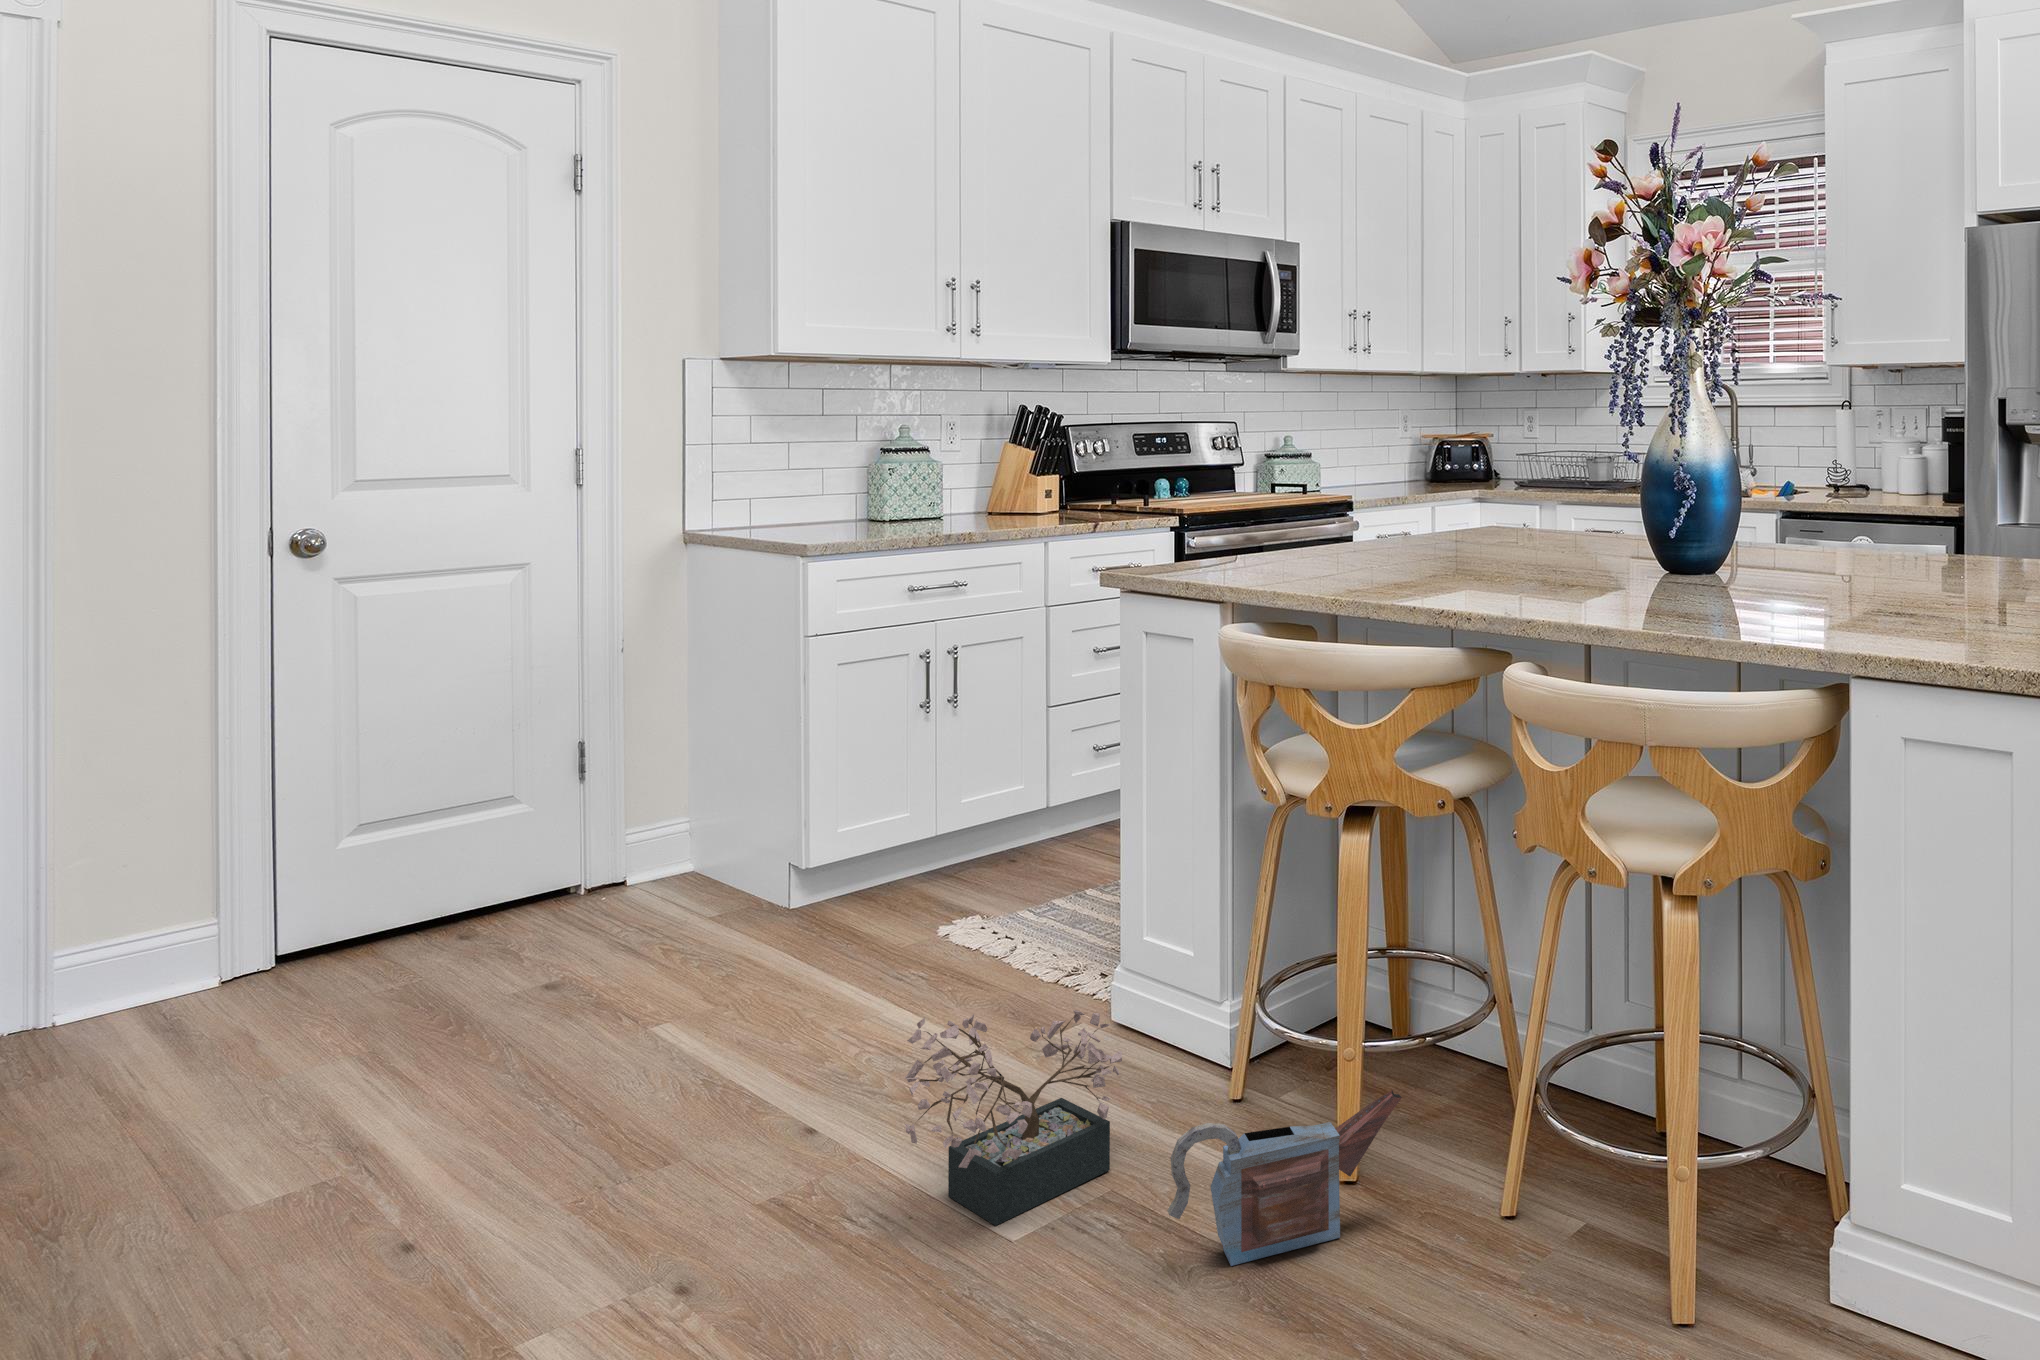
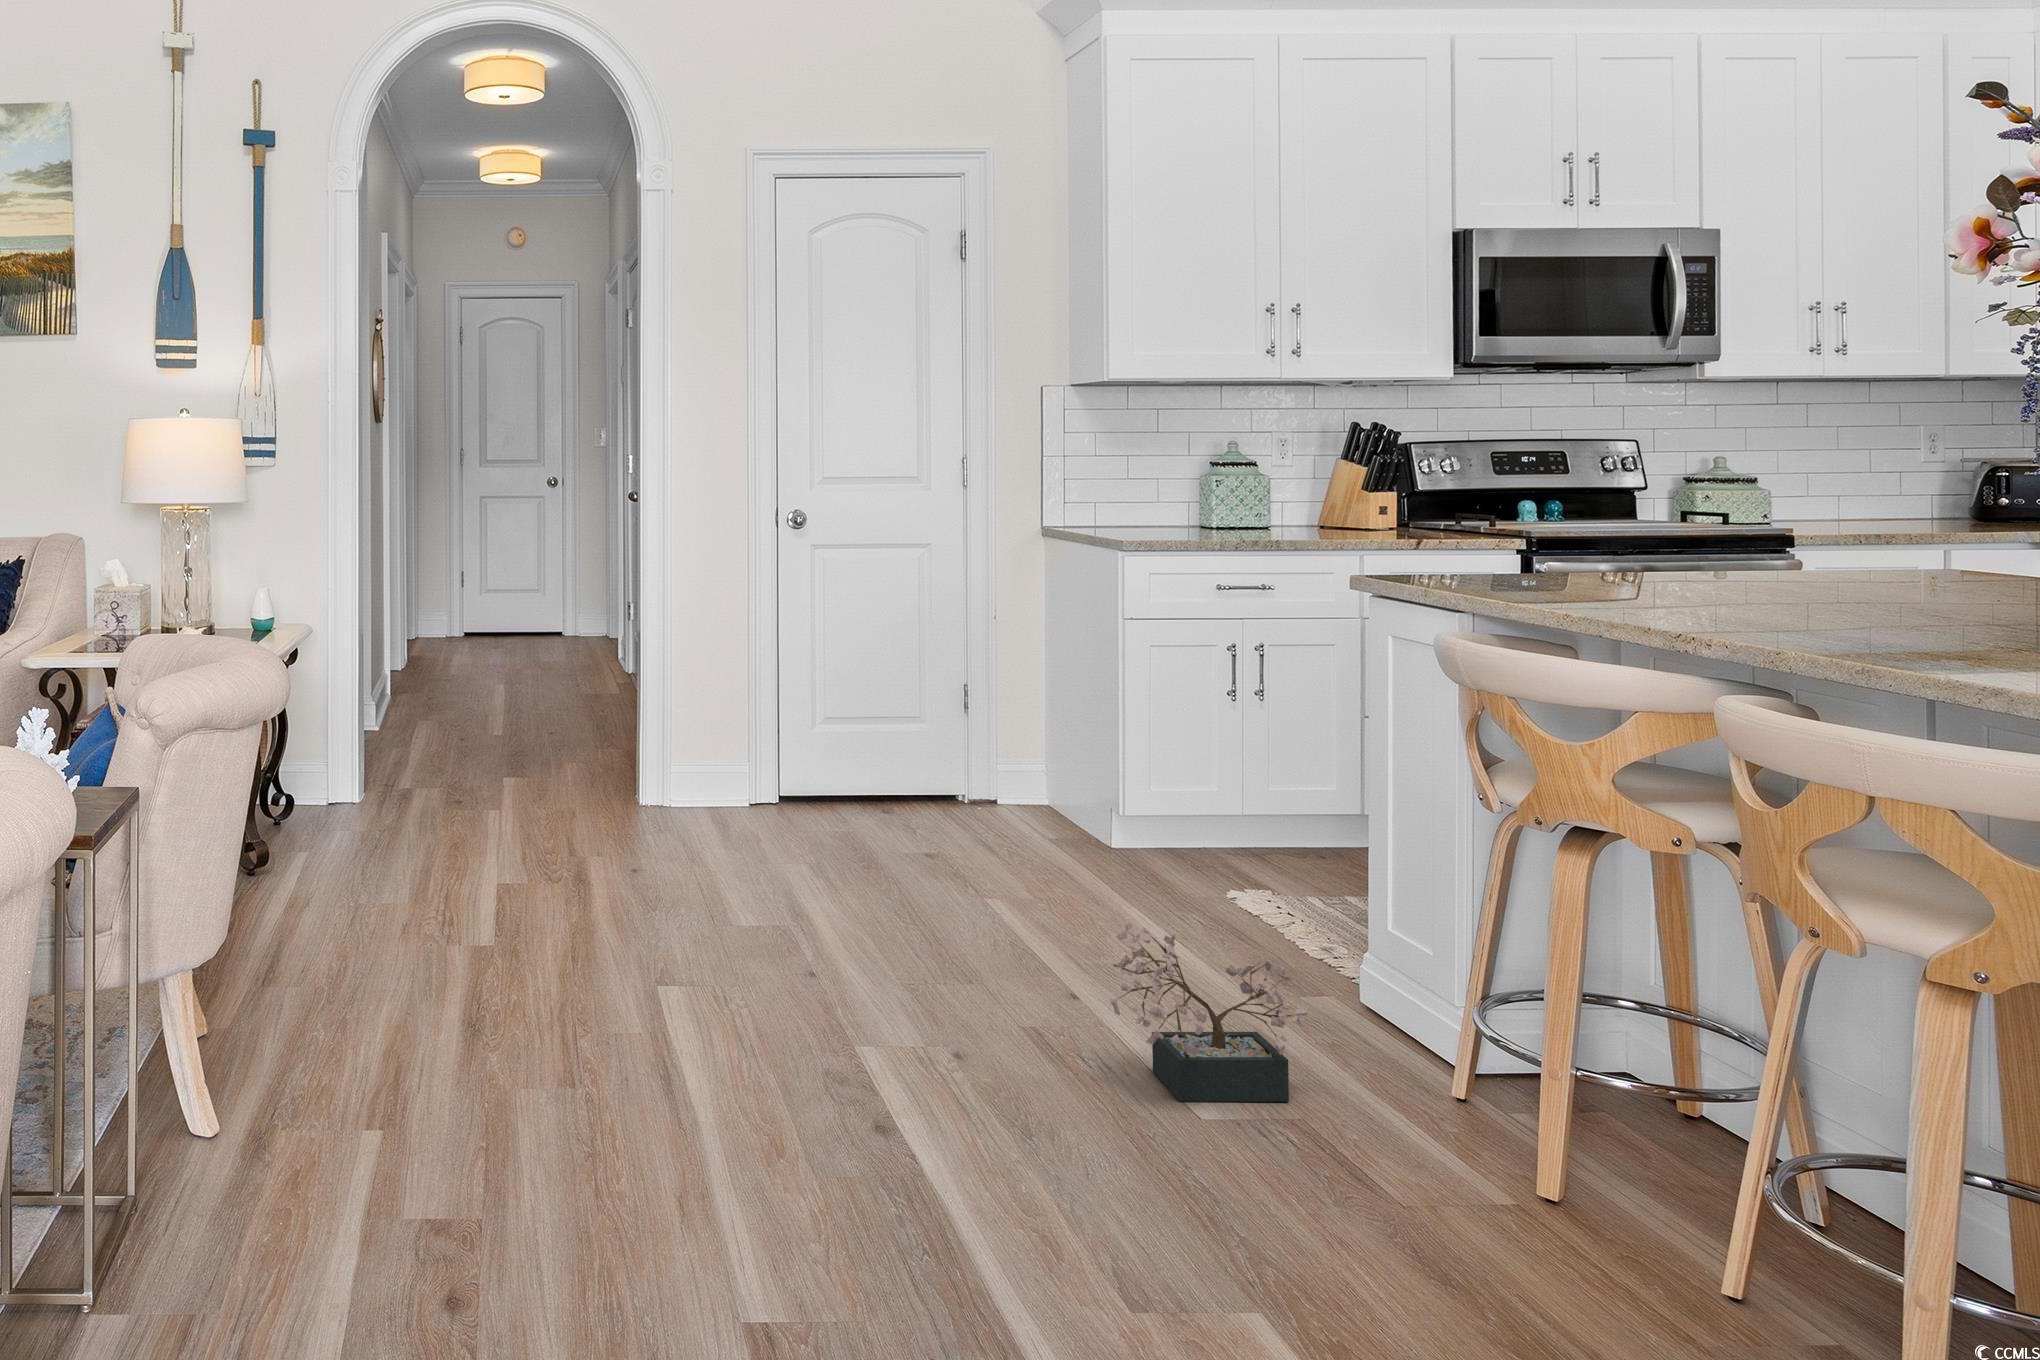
watering can: present [1167,1090,1402,1266] -> none [1299,1066,1543,1219]

